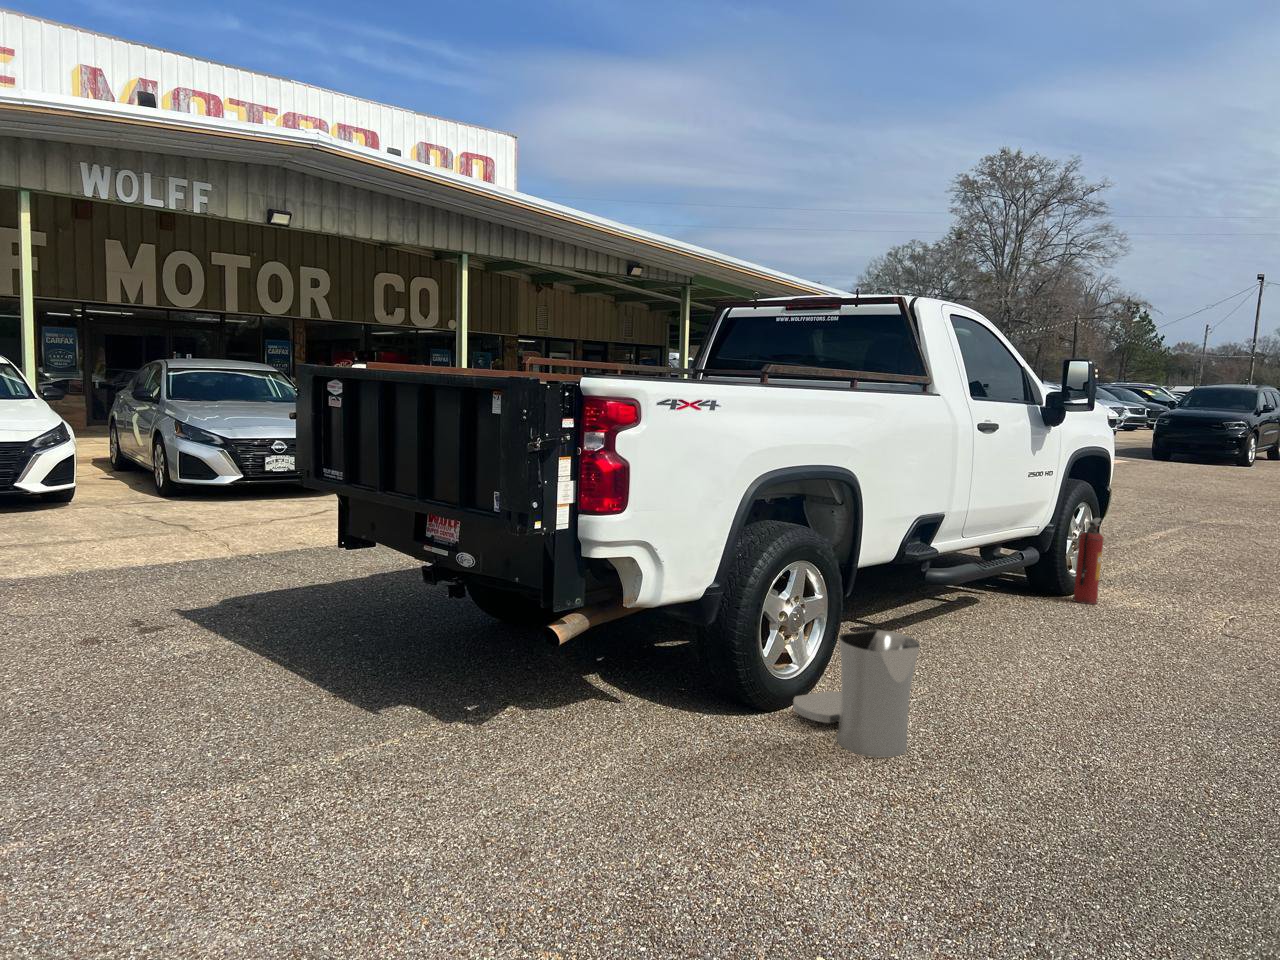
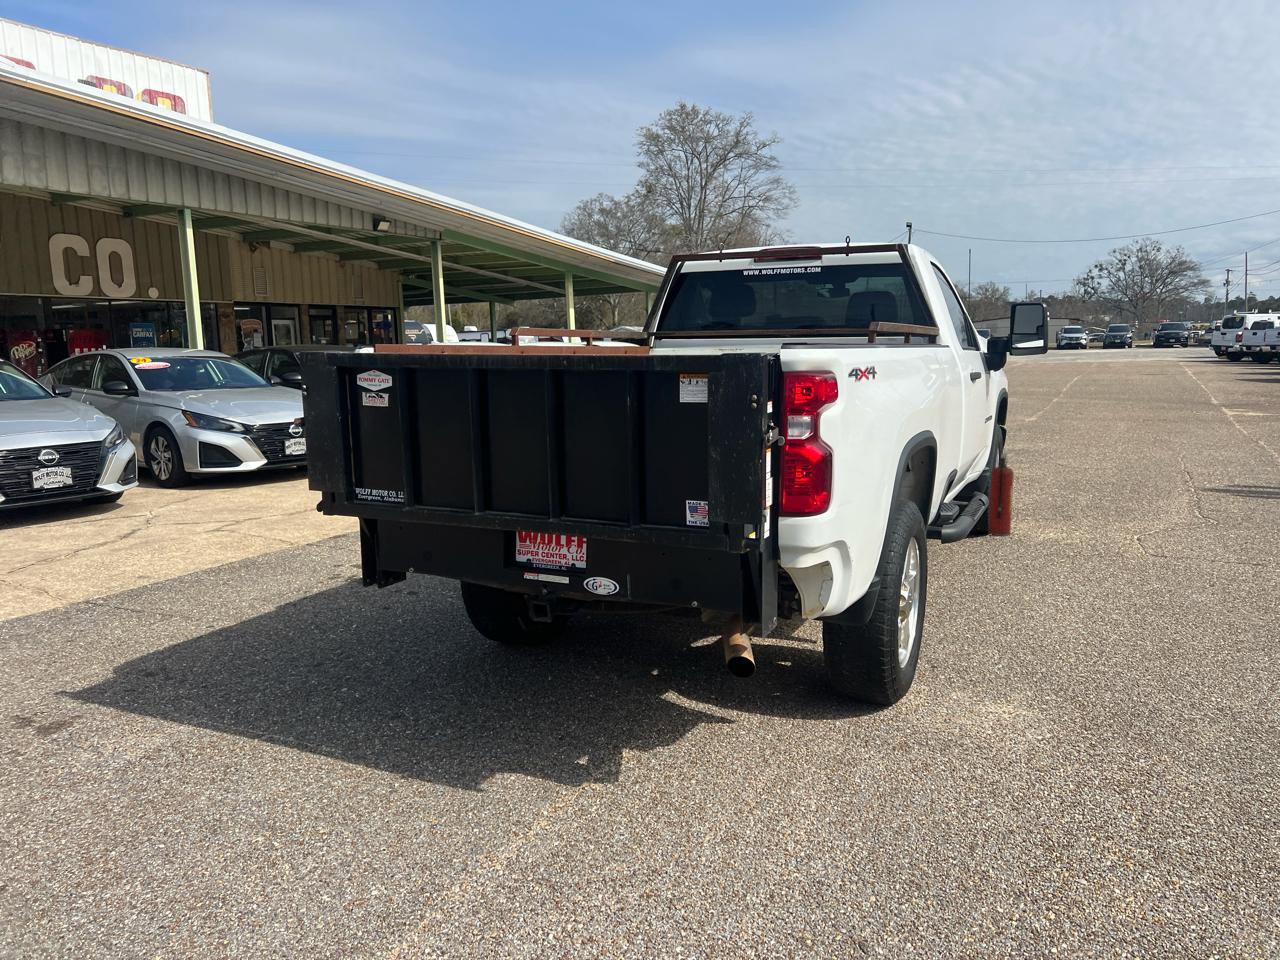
trash can: present [793,630,920,758] -> none [912,595,1068,728]

